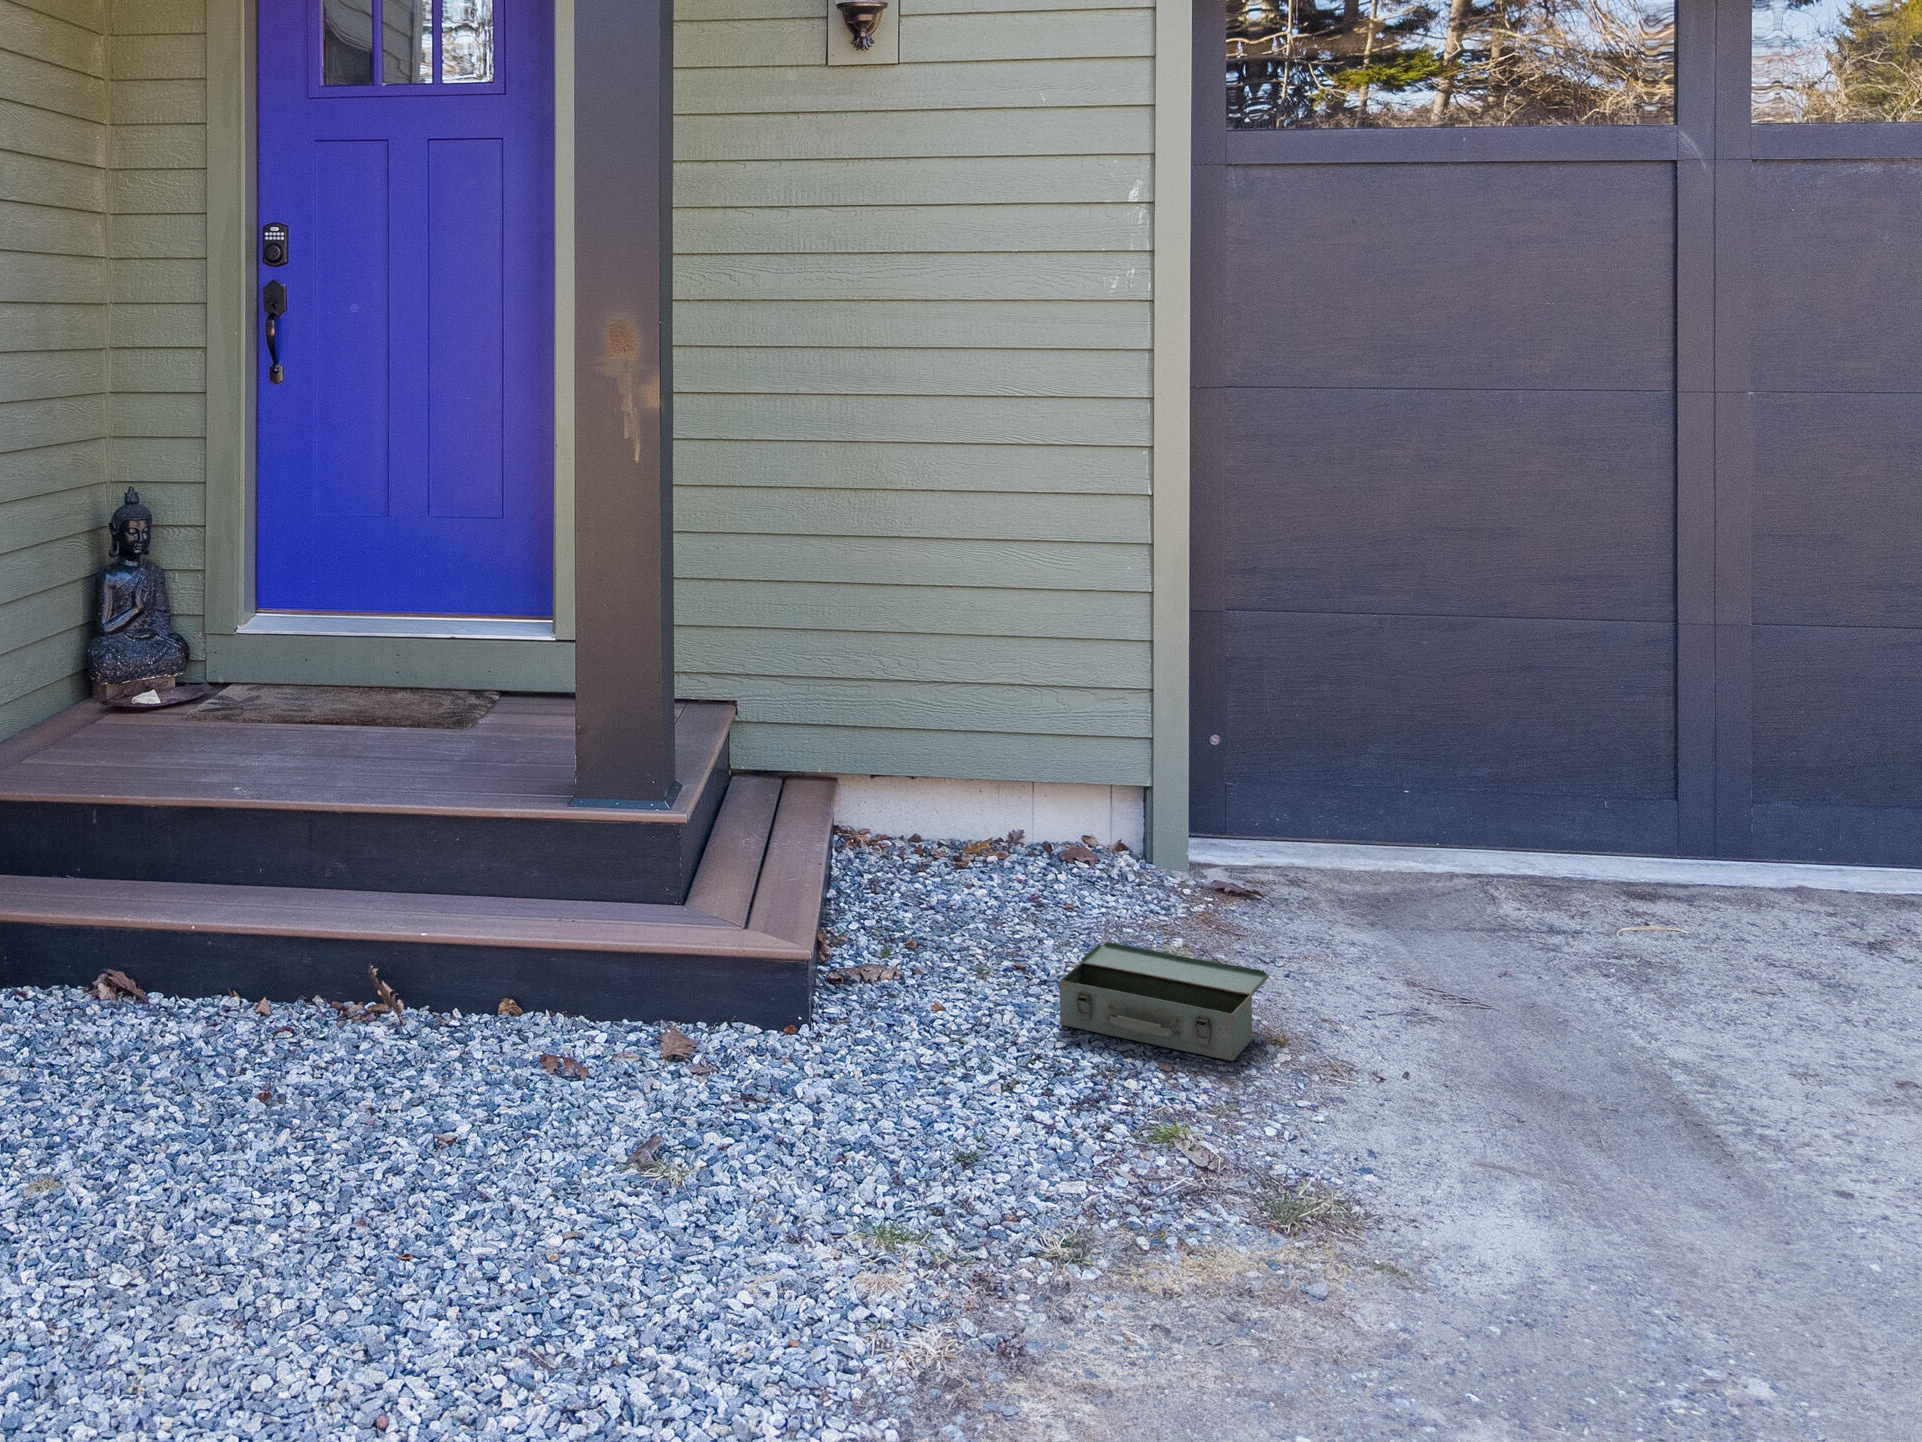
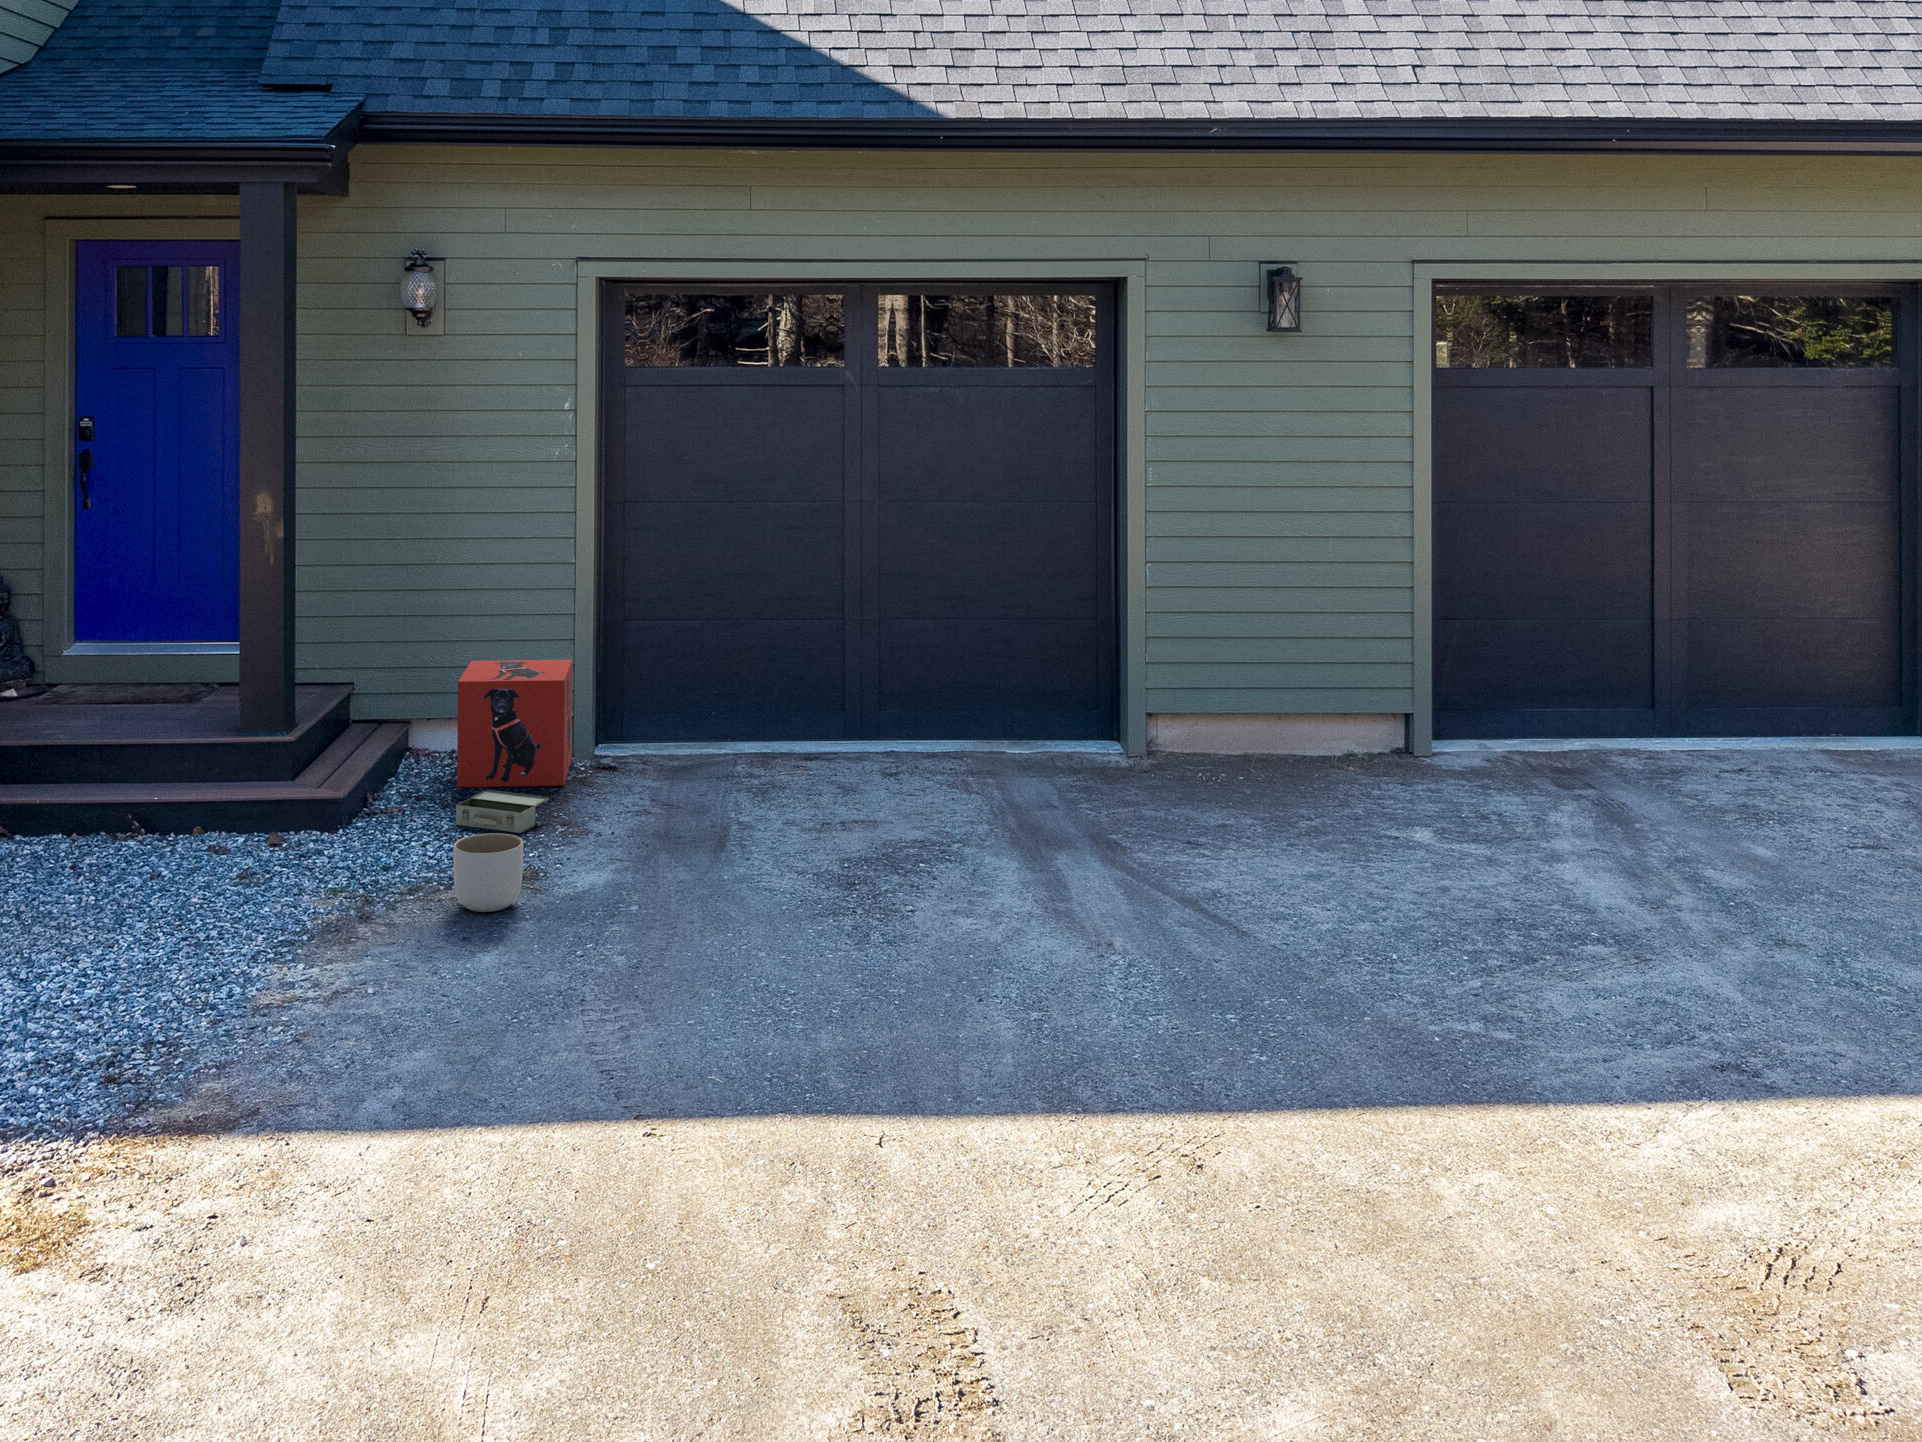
storage box: none [986,659,1234,929] -> present [457,660,572,787]
planter: none [1226,1116,1433,1359] -> present [453,833,523,912]

